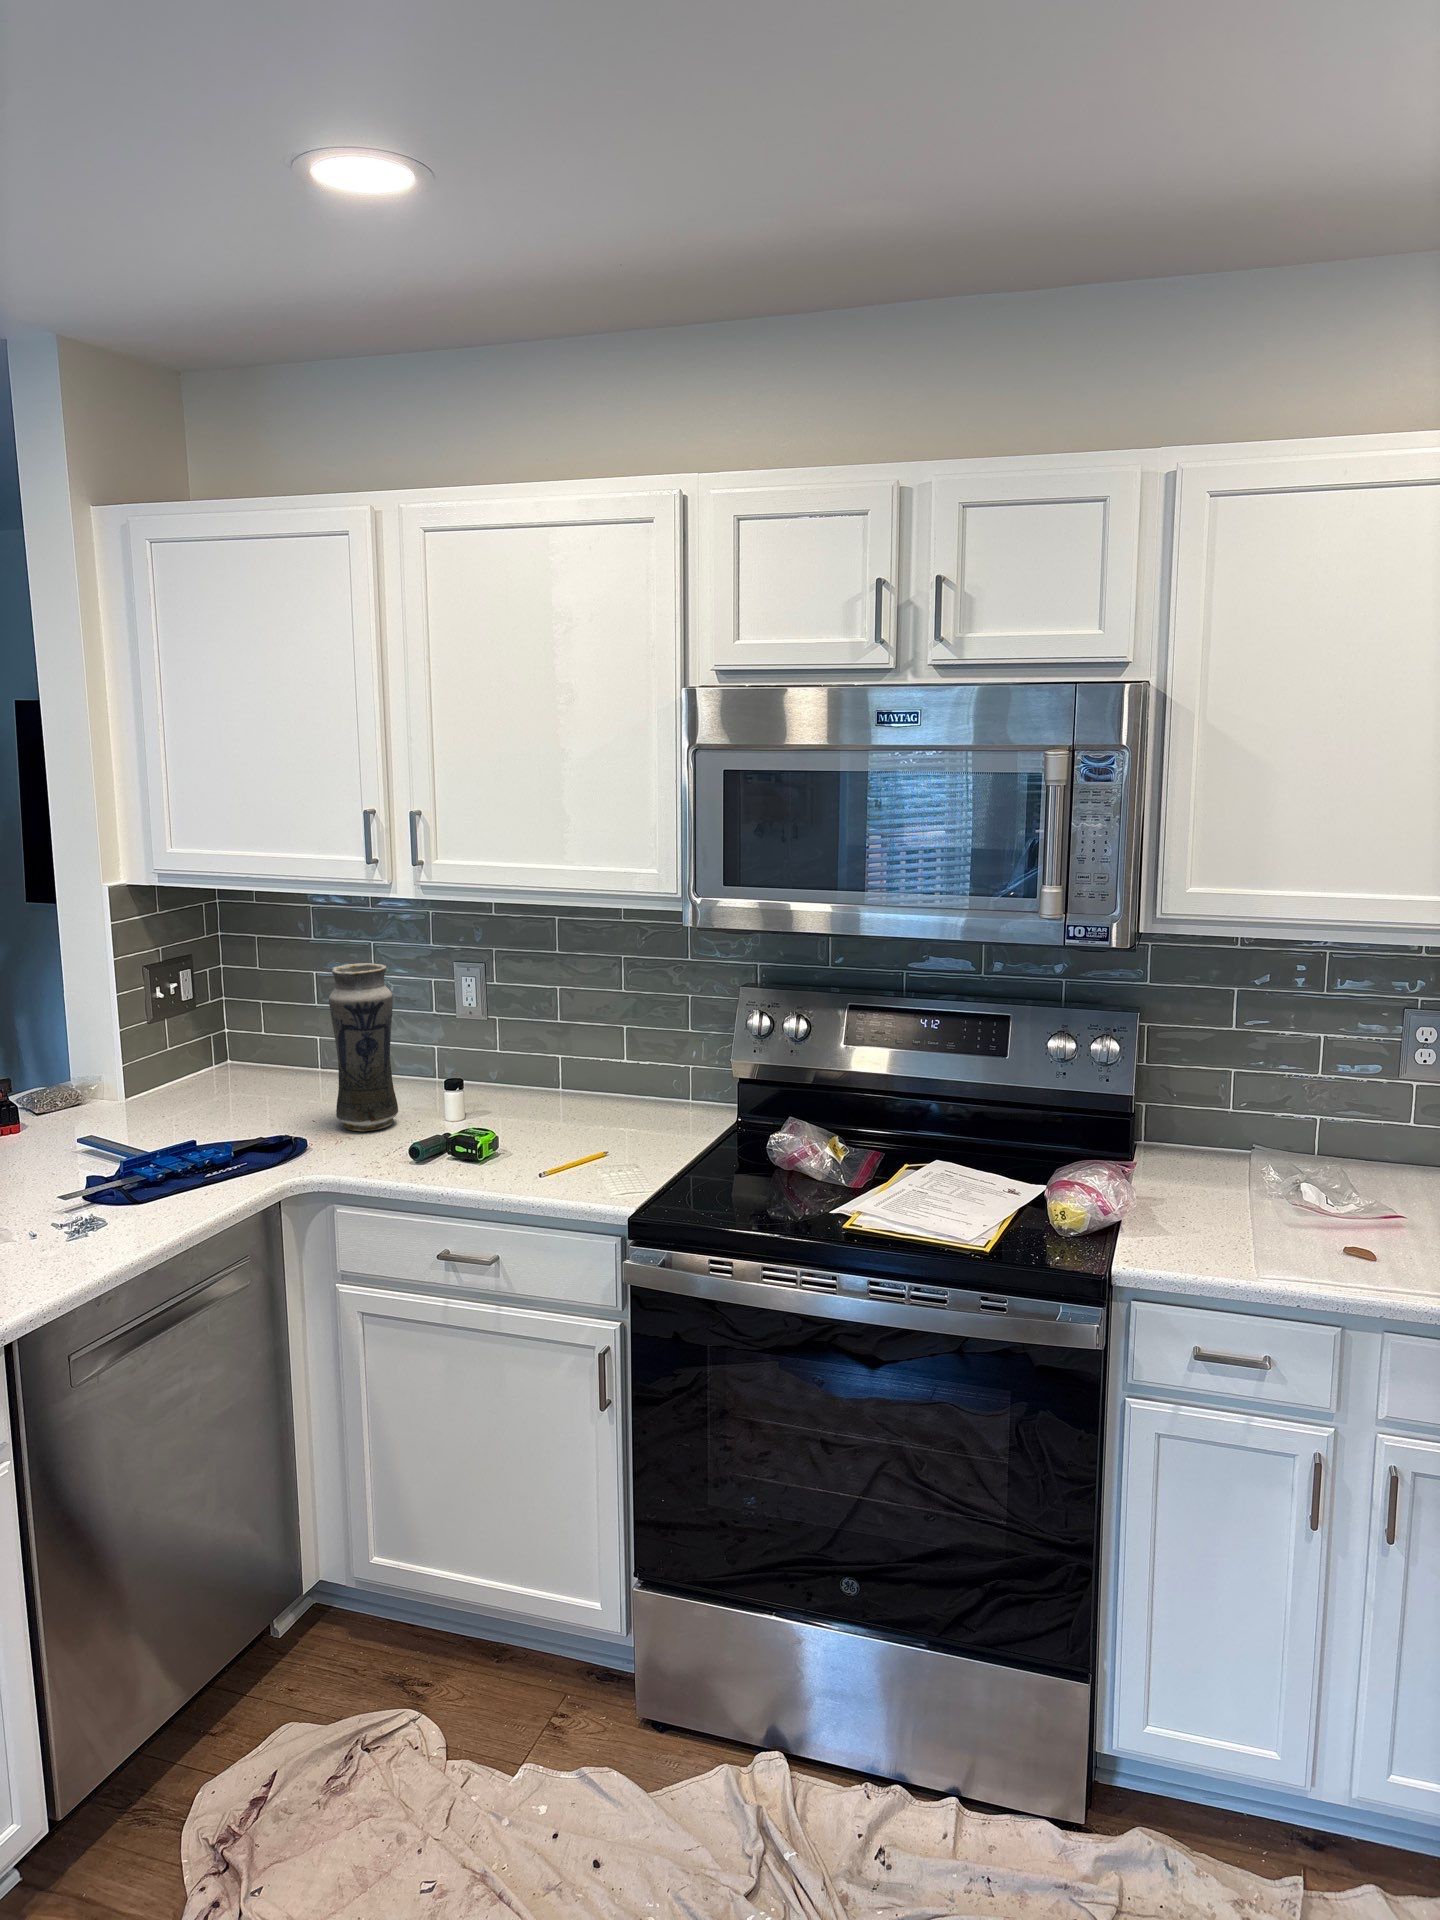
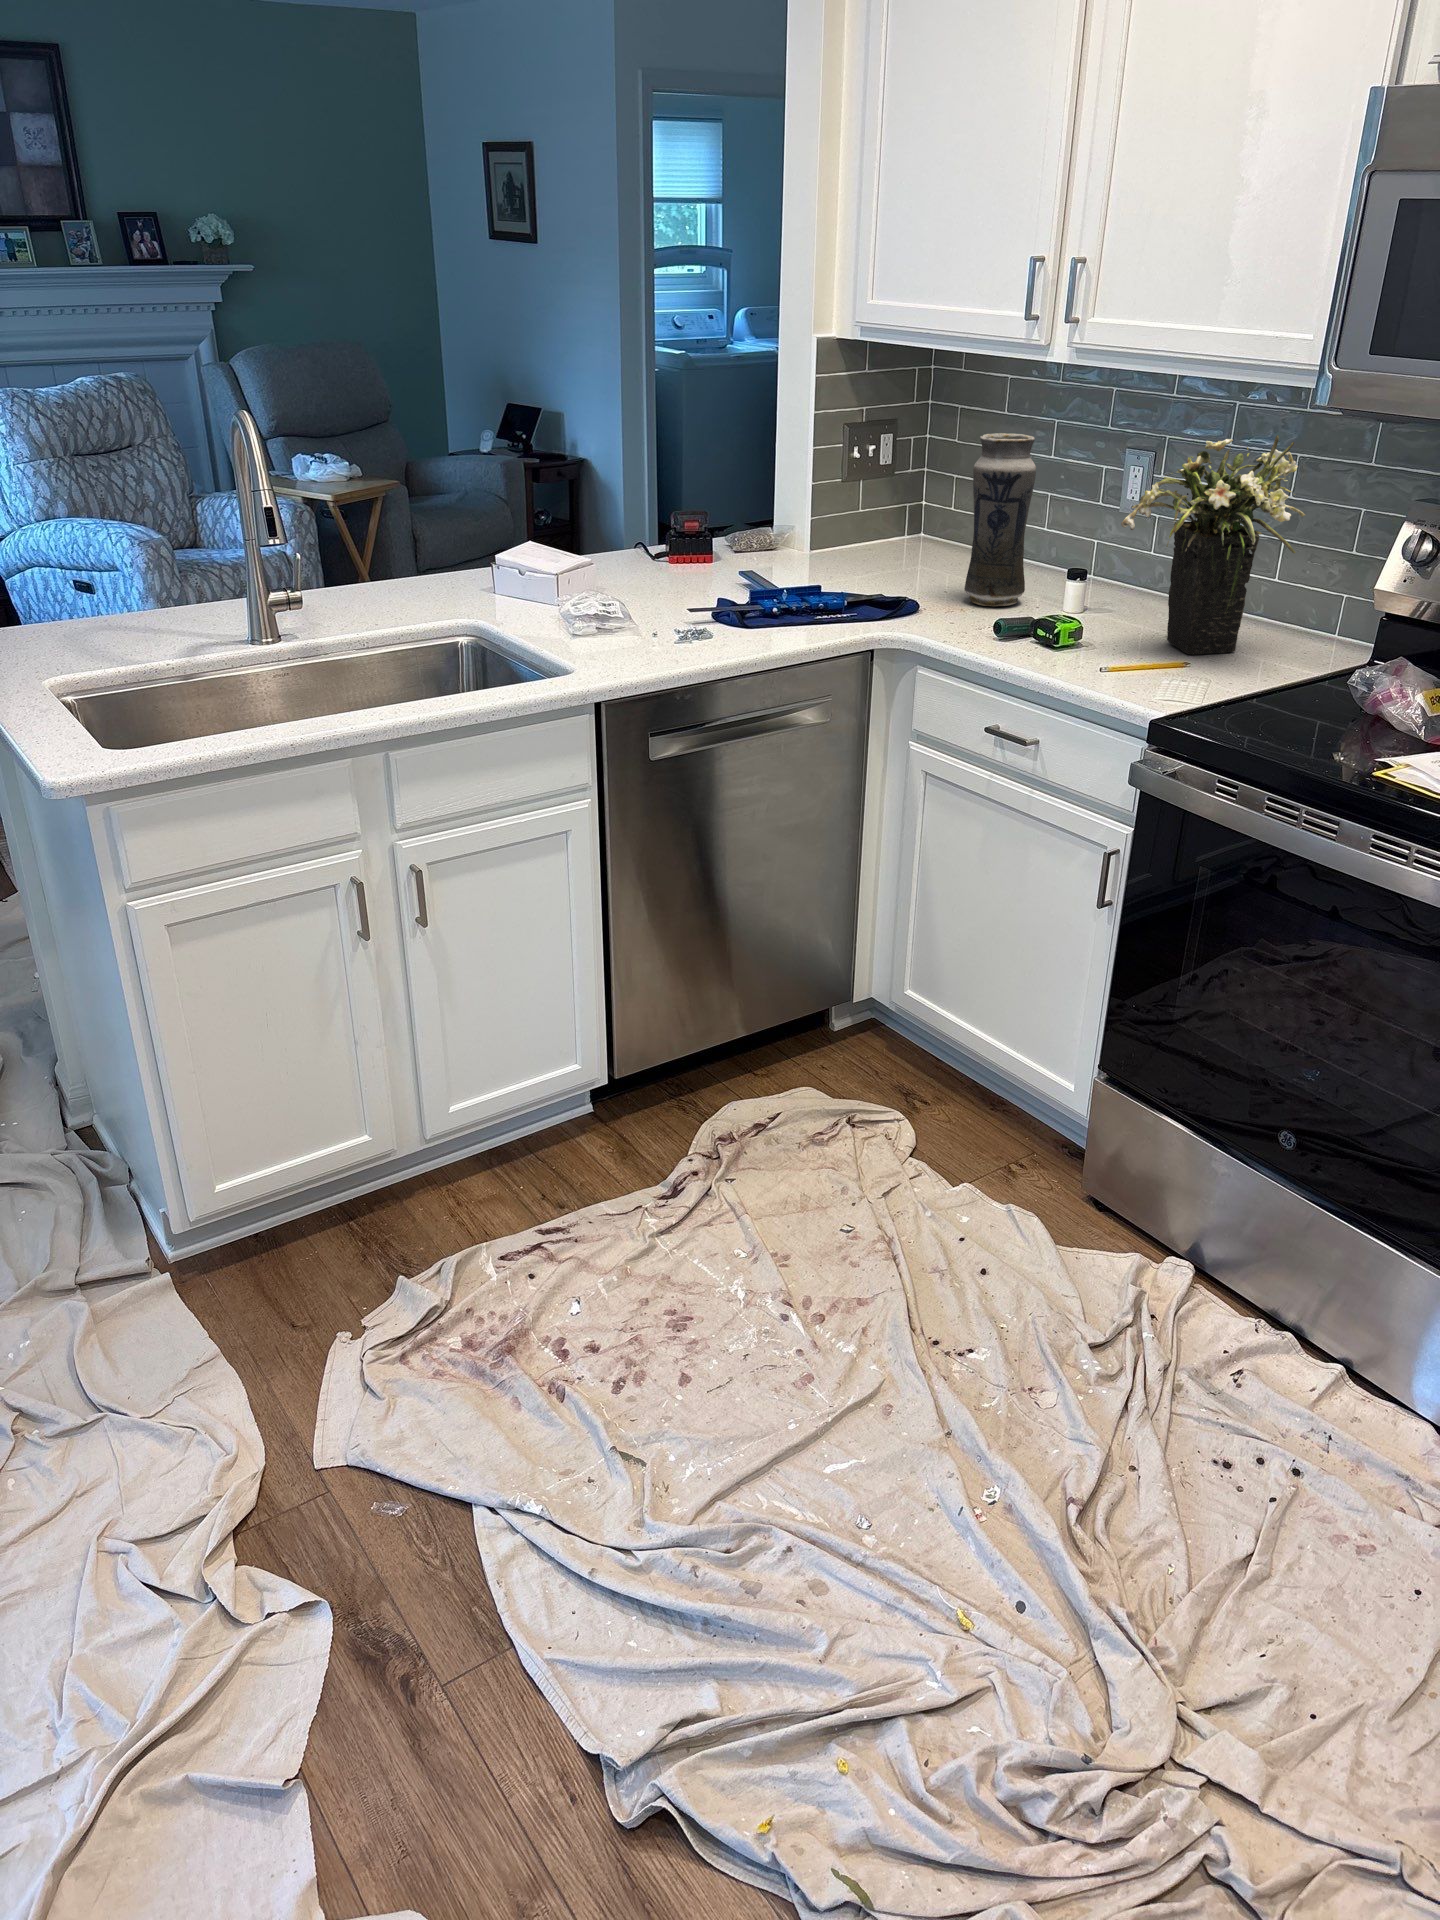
flower arrangement: none [517,946,681,1146] -> present [1121,435,1305,655]

